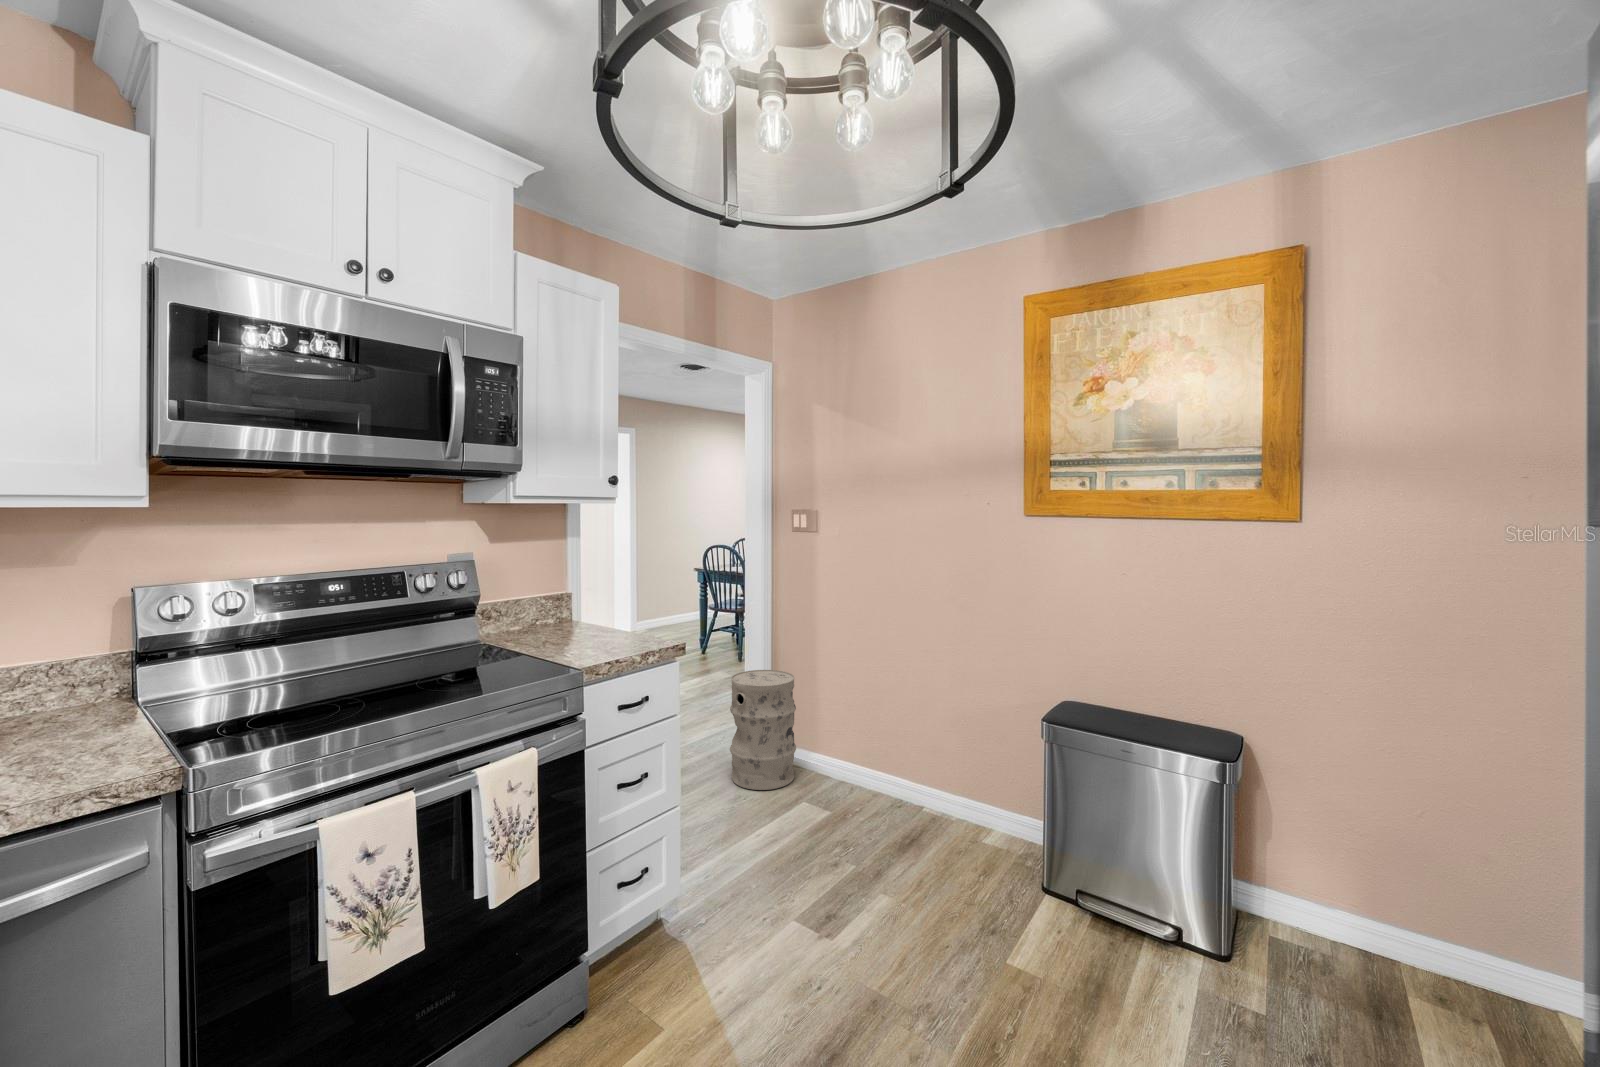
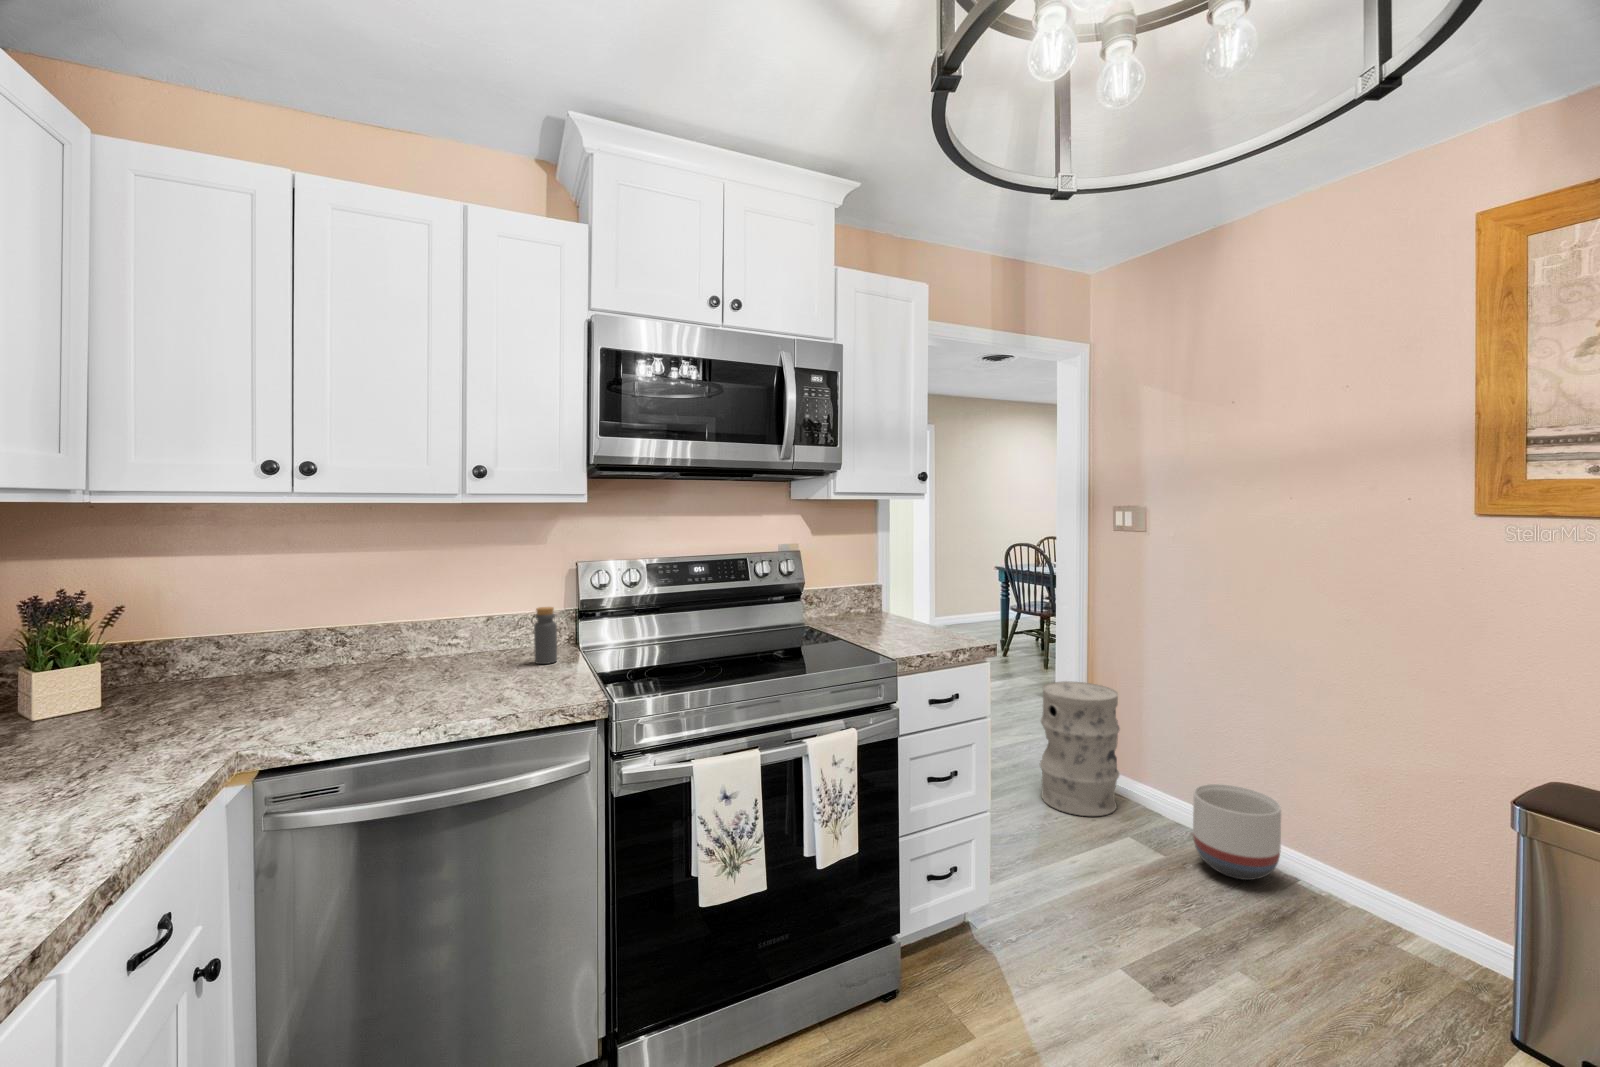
bottle: none [63,645,107,724] -> present [534,607,557,664]
planter: none [853,744,915,821] -> present [1193,784,1281,880]

